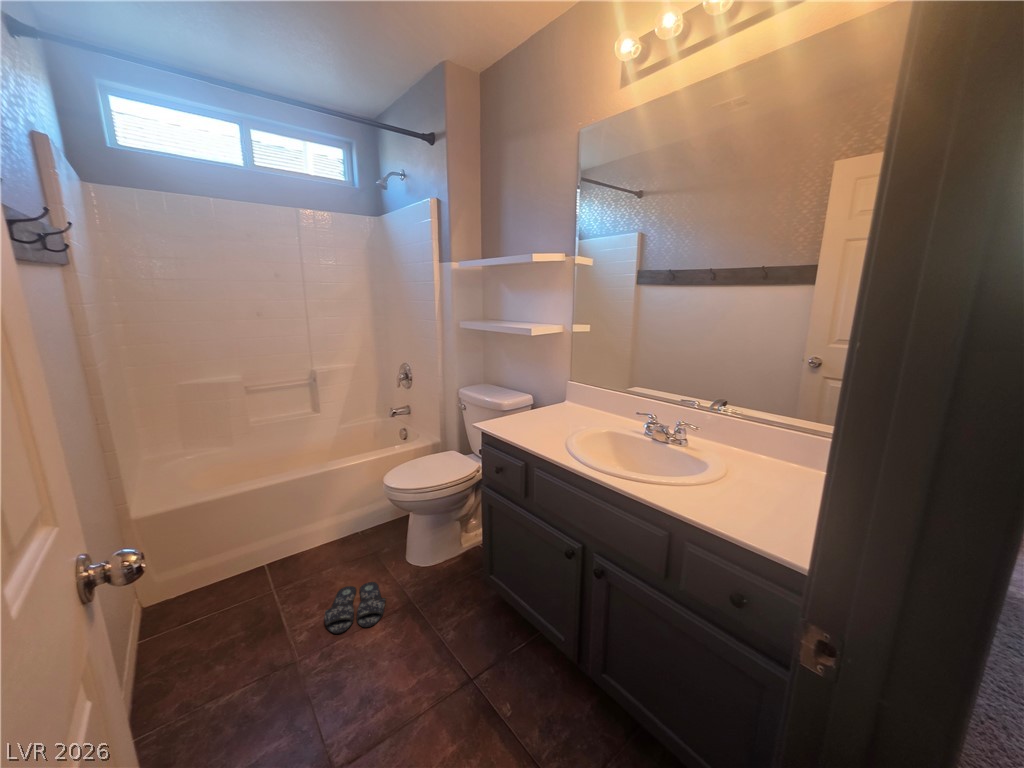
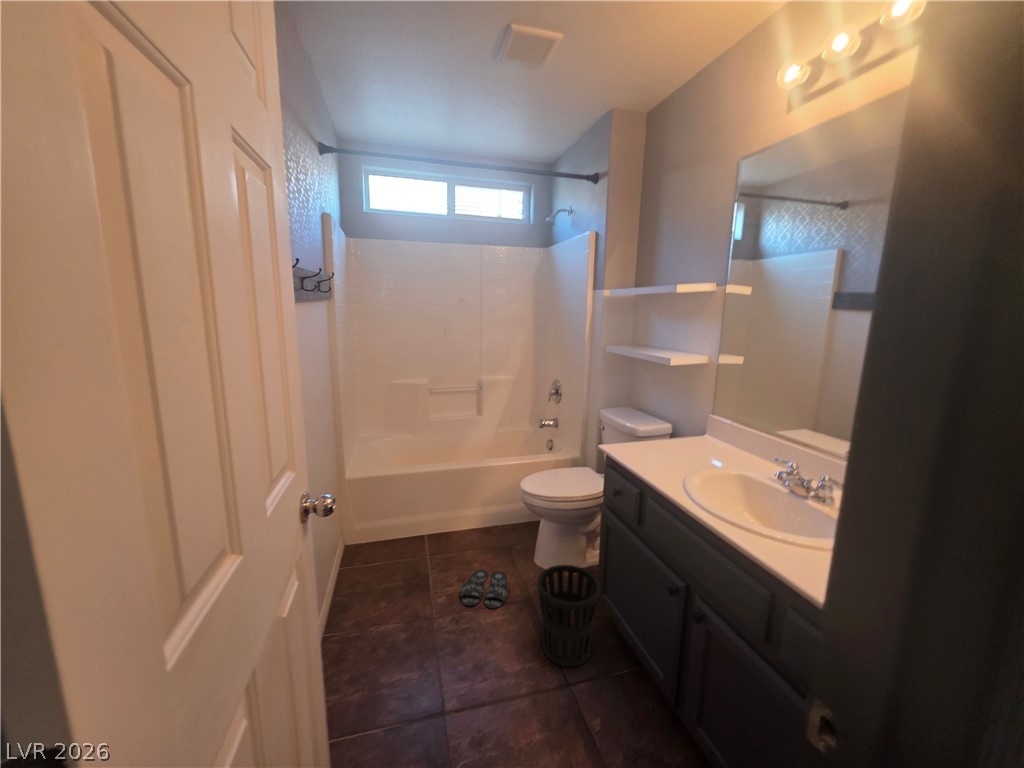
wastebasket: none [425,554,491,662] -> present [538,565,600,667]

